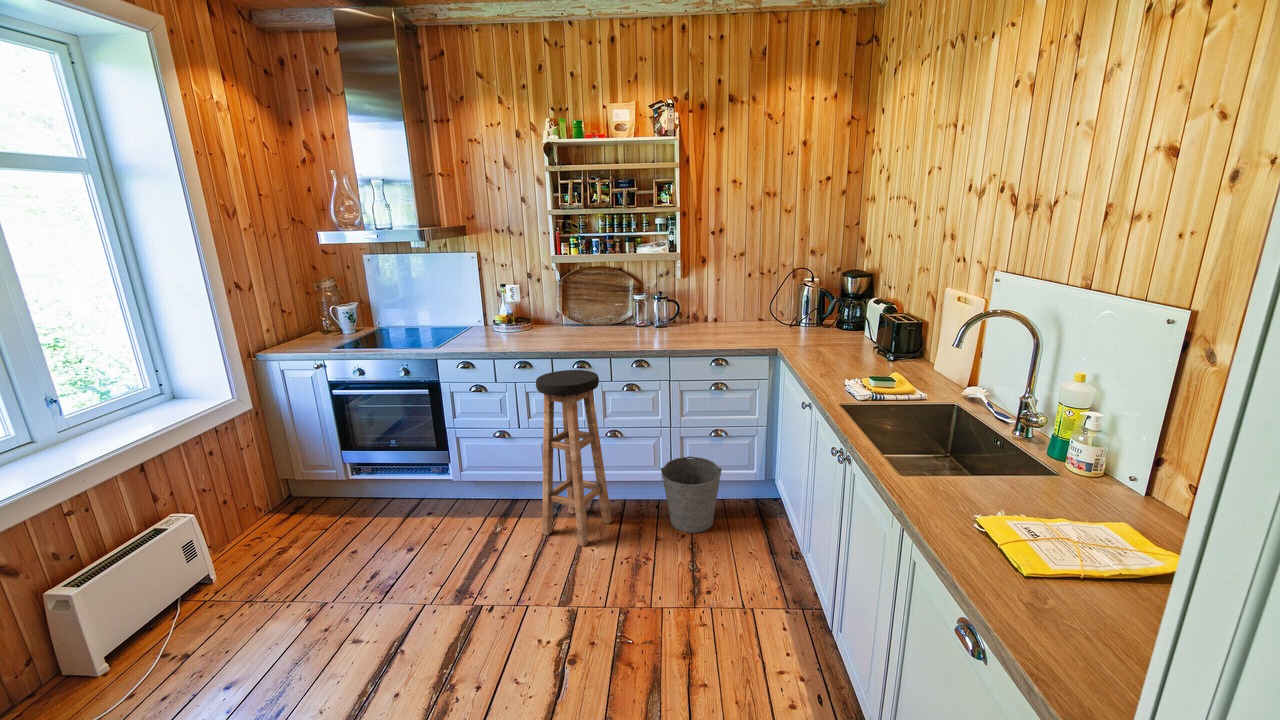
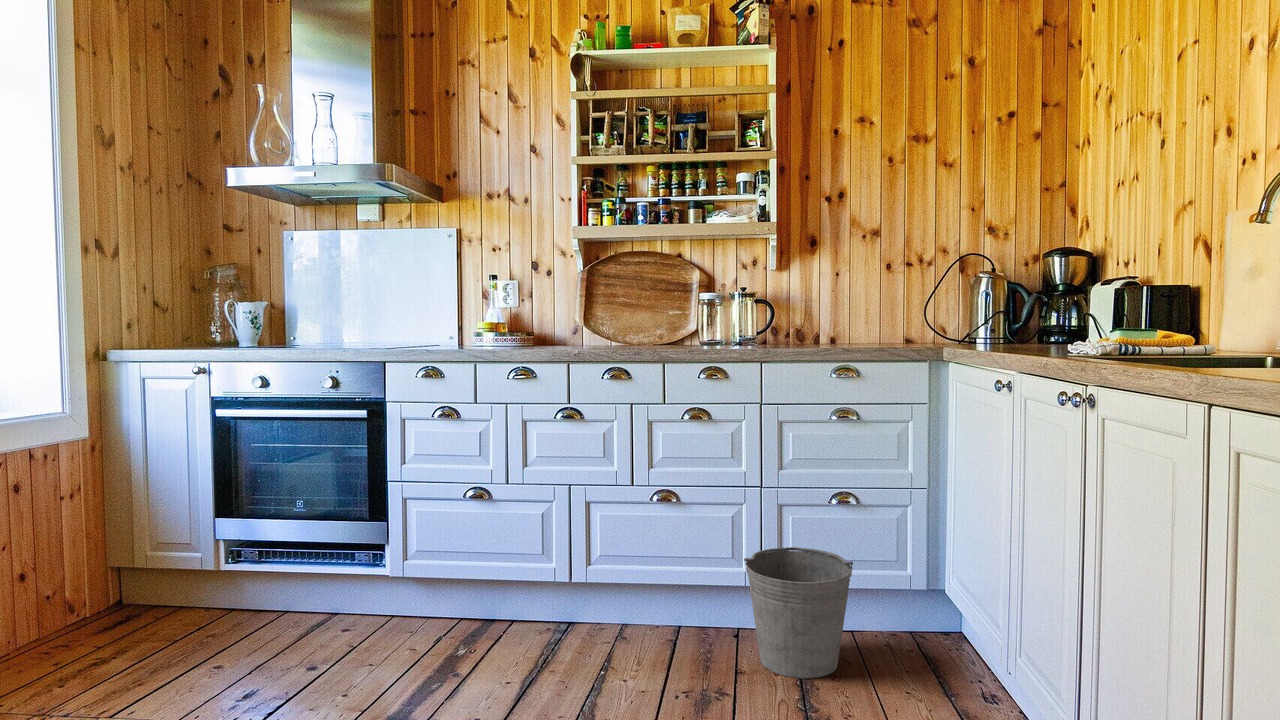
bar stool: present [536,370,612,547] -> none [533,385,655,690]

